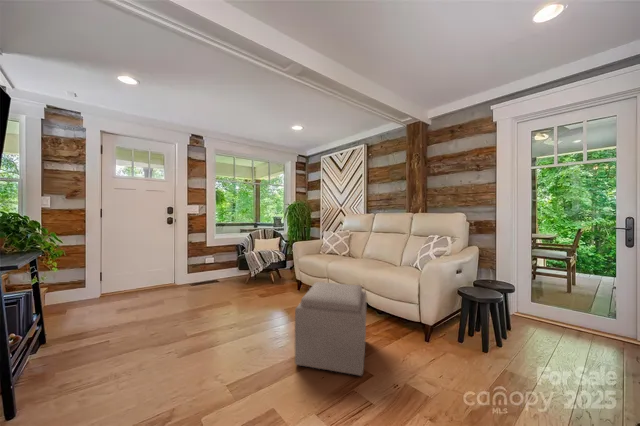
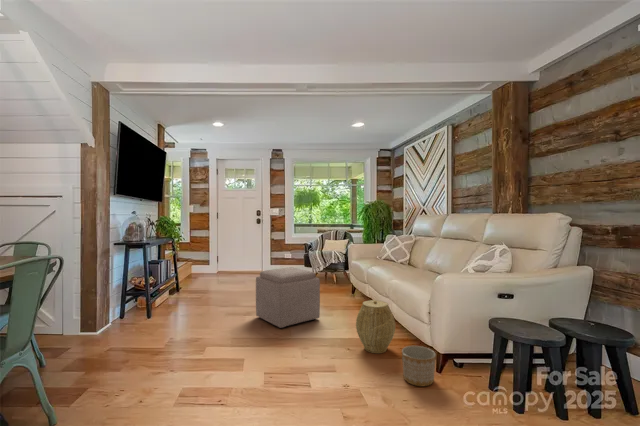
woven basket: none [458,309,510,372] -> present [356,300,395,353]
planter: none [562,354,615,404] -> present [402,346,436,386]

